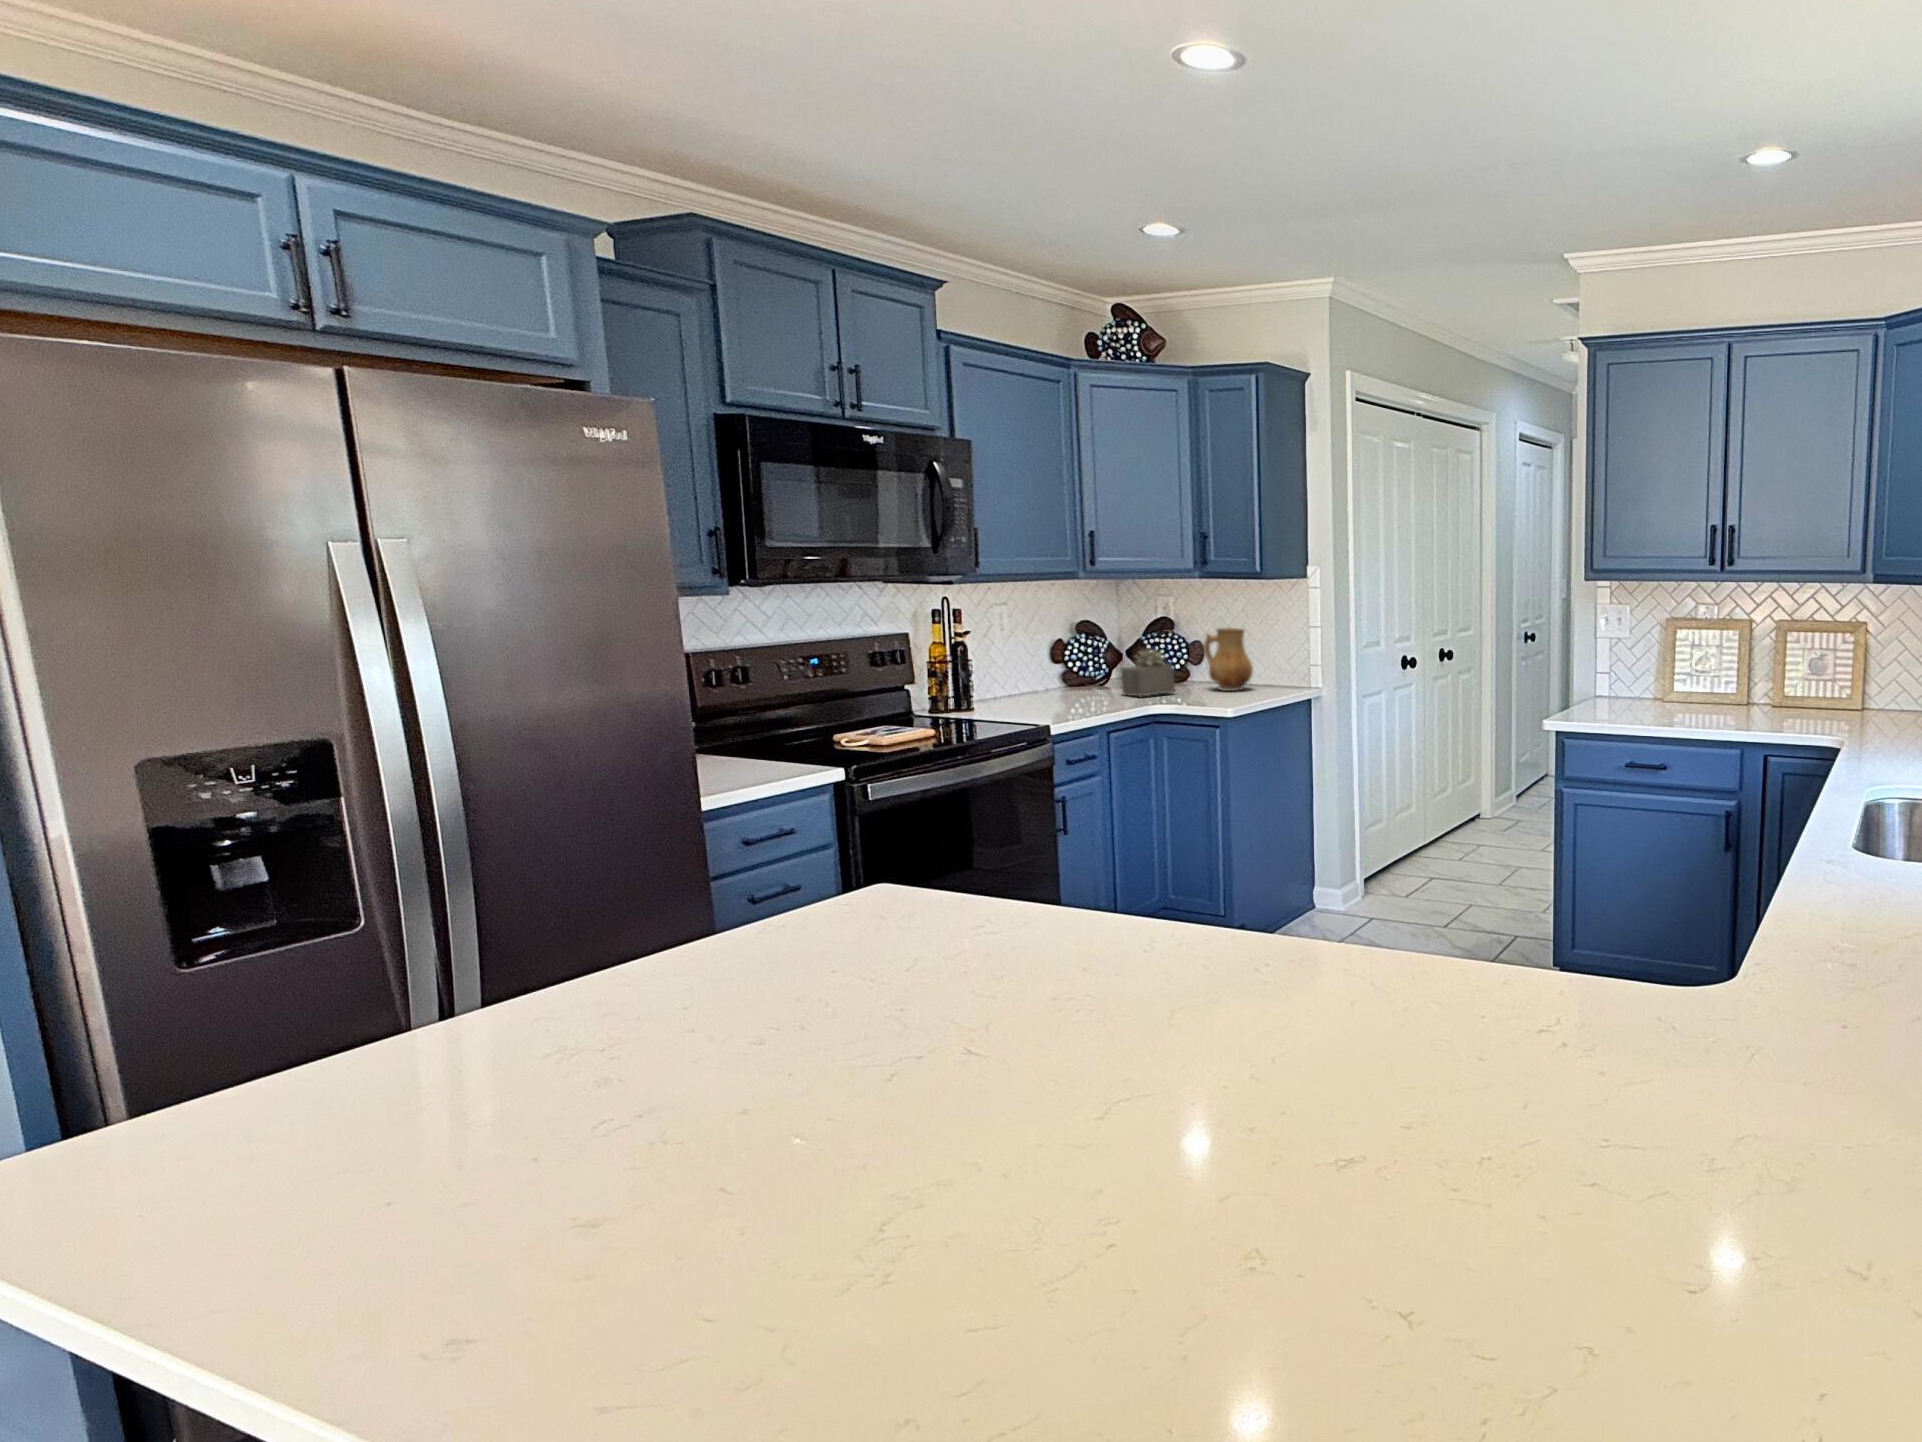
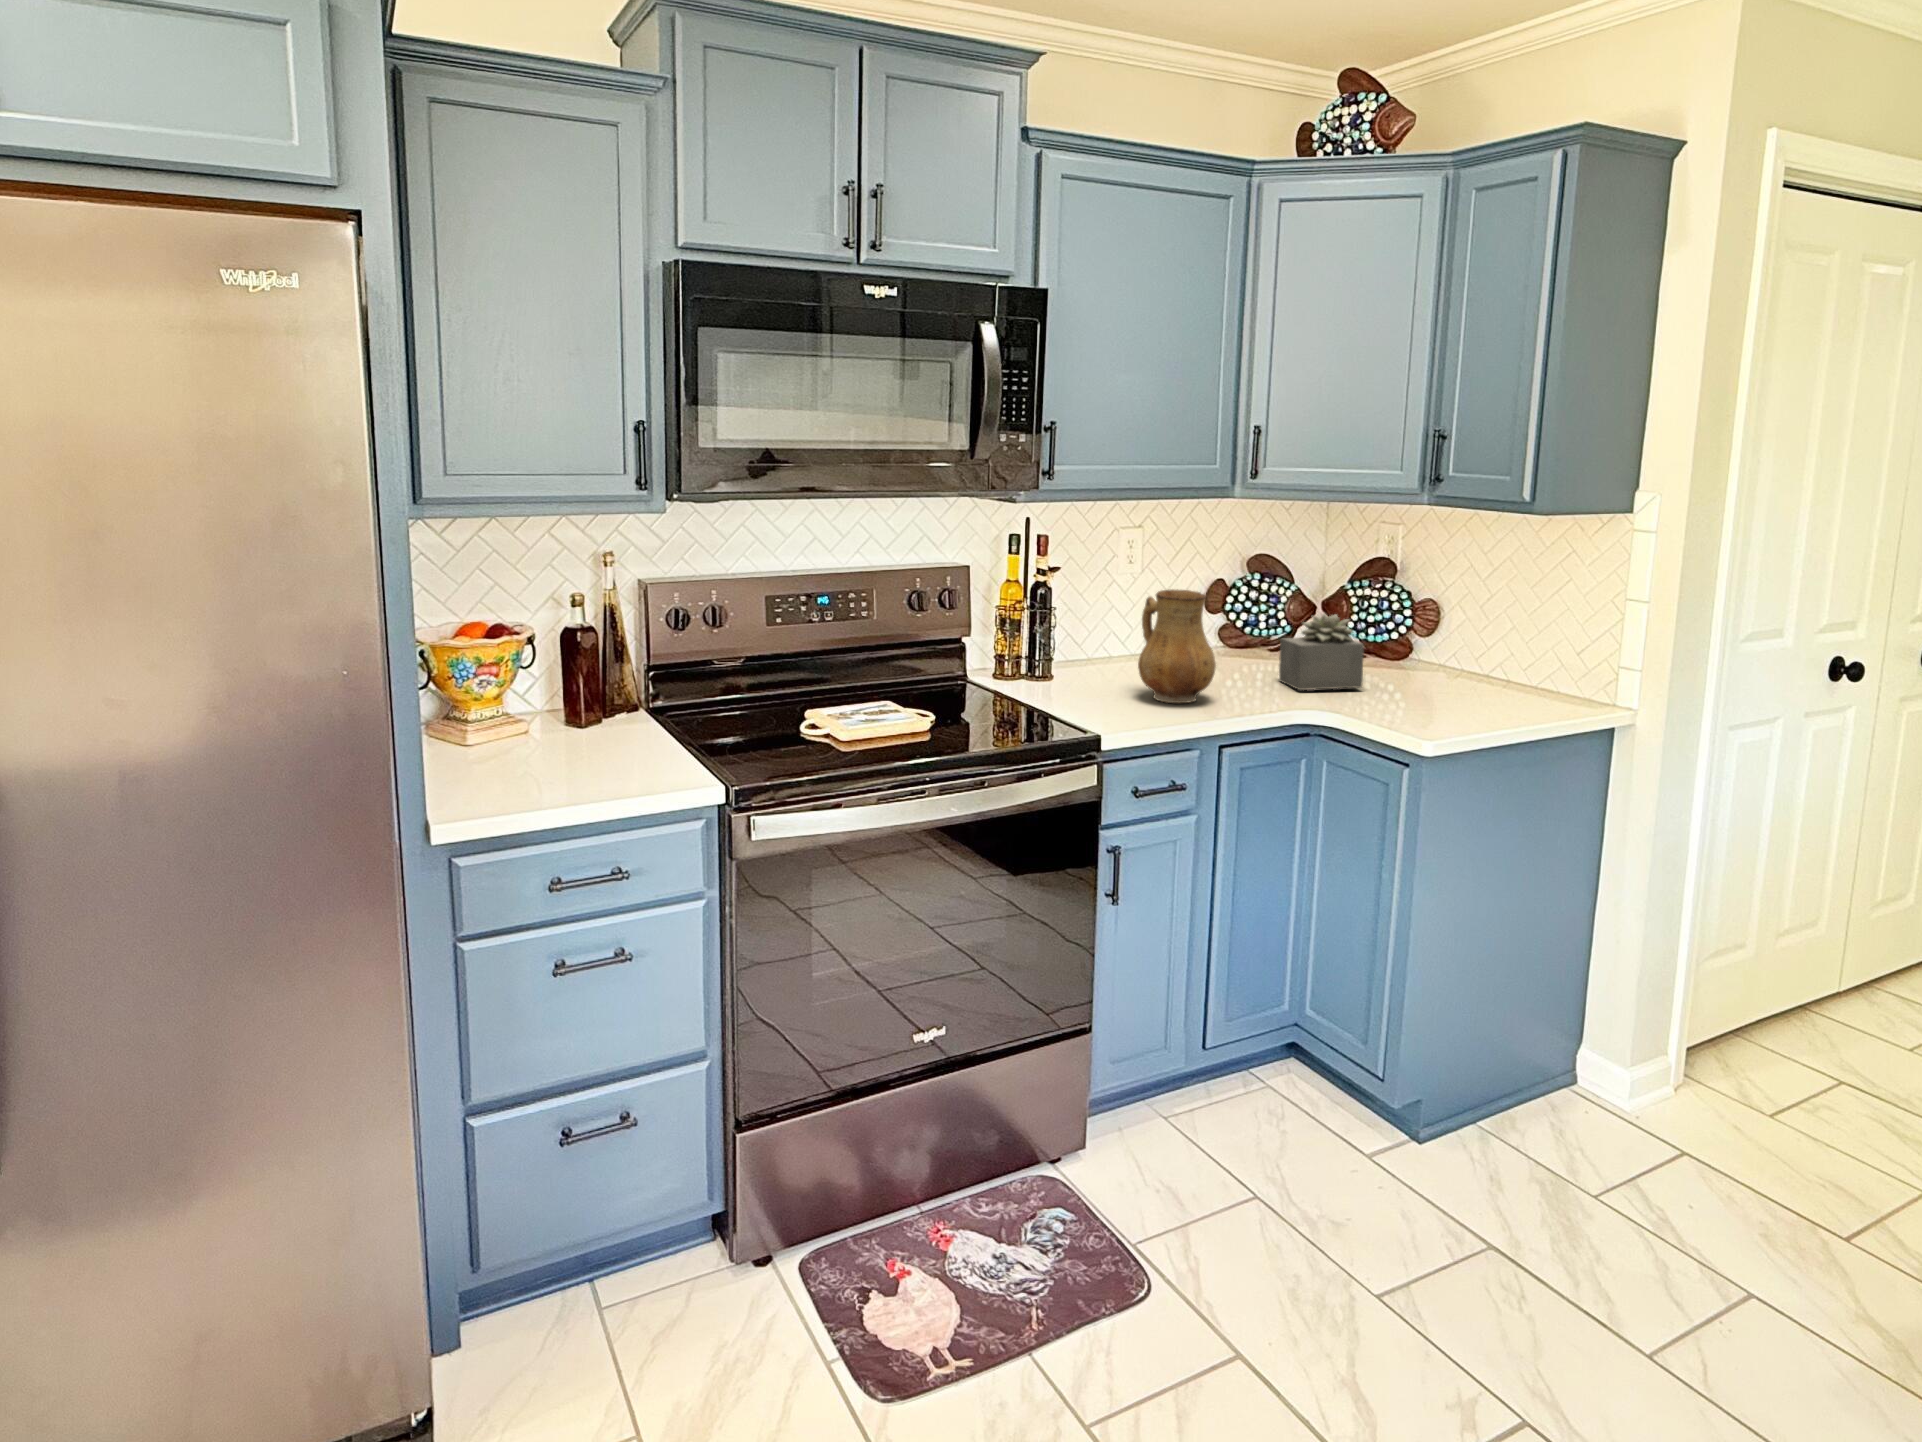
ceramic pitcher: present [1204,628,1253,691] -> present [1138,589,1216,703]

